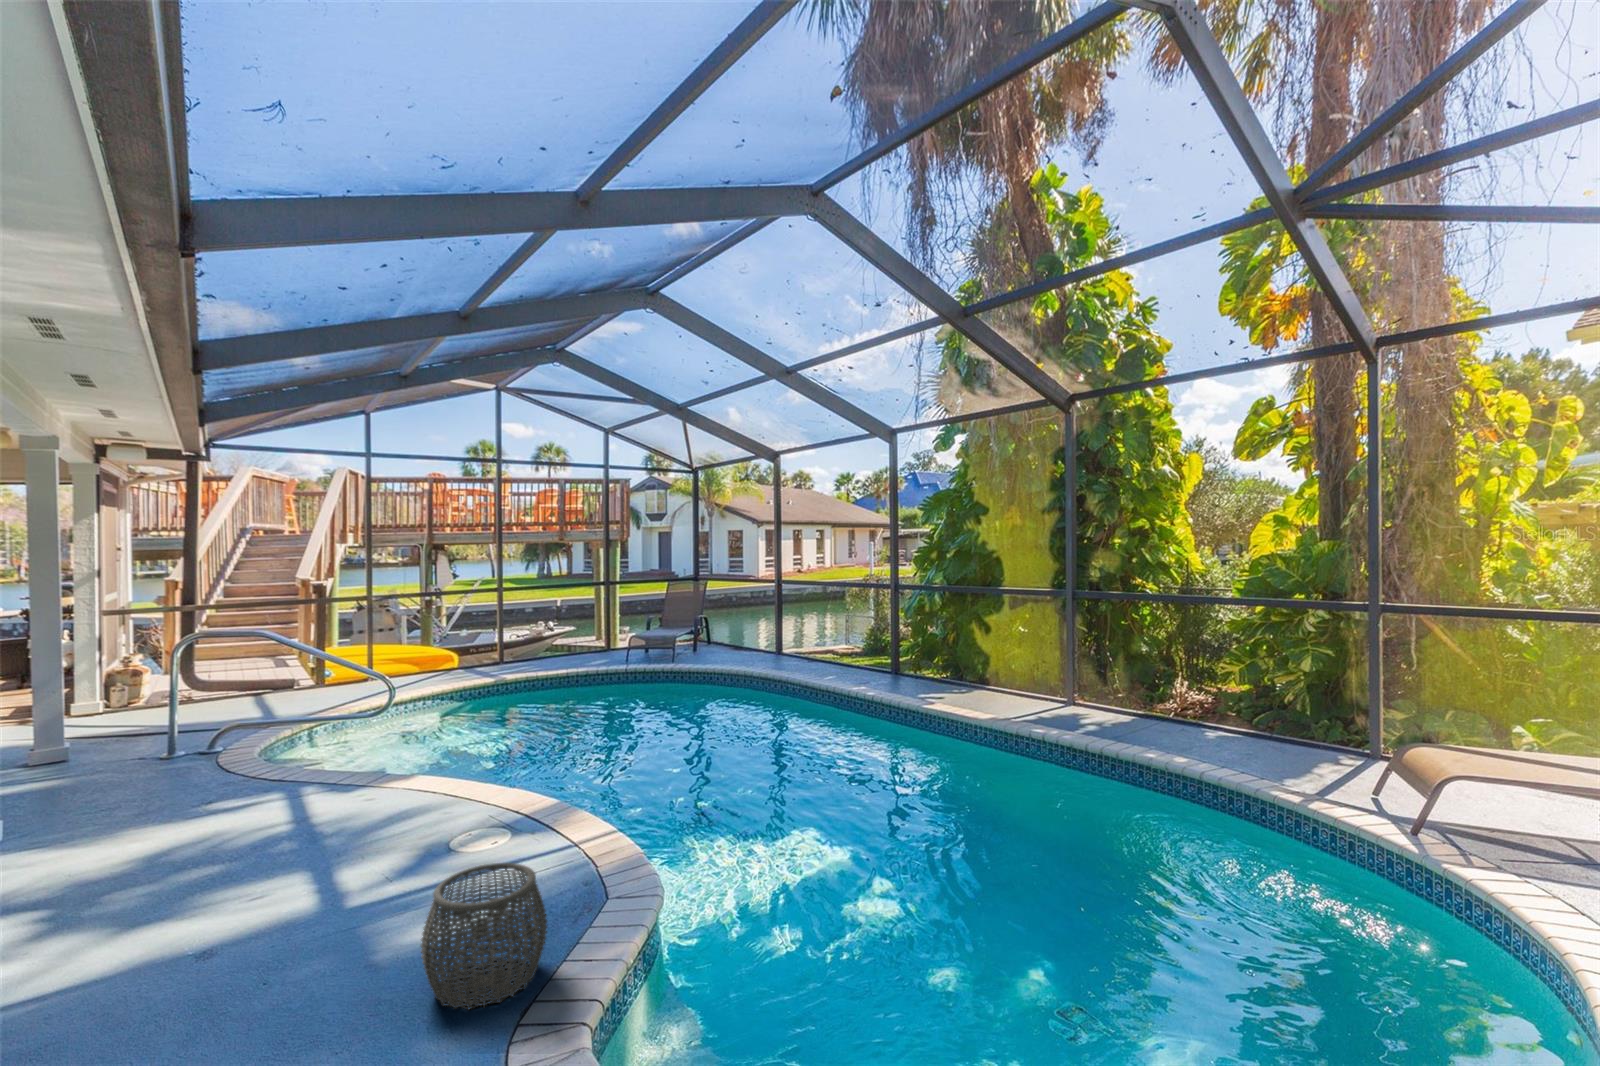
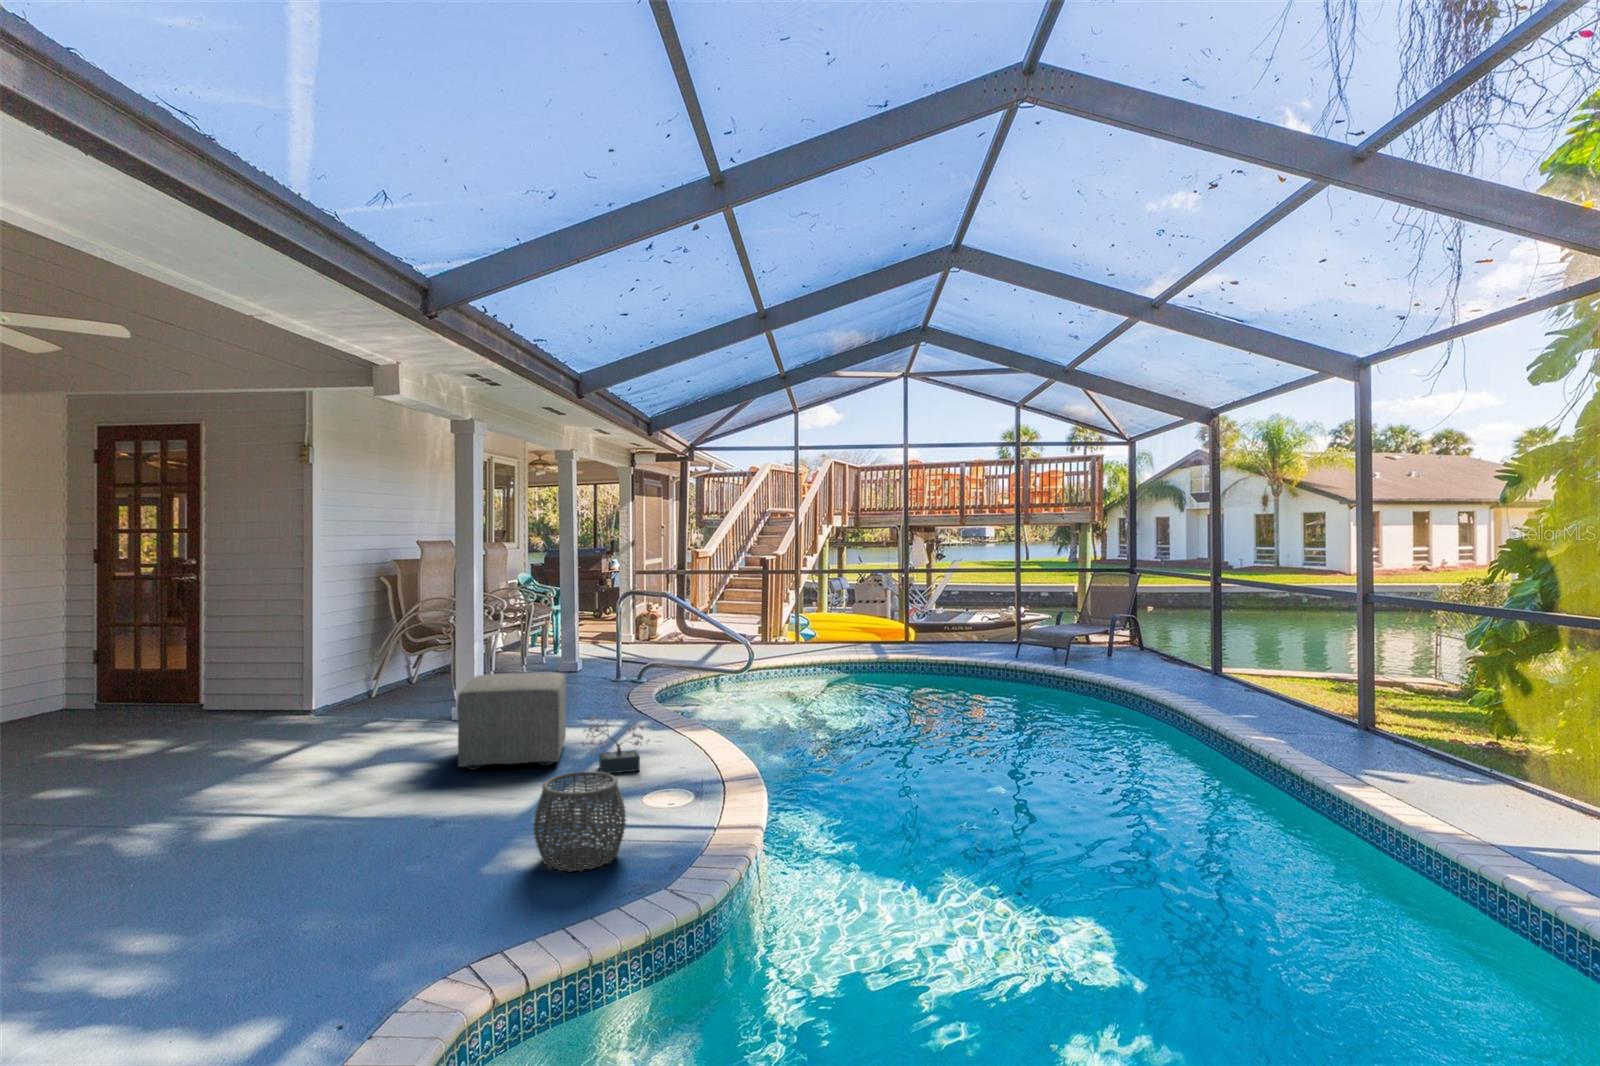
ottoman: none [64,756,267,932] -> present [457,673,566,770]
decorative plant: none [310,800,404,876] -> present [582,716,650,773]

